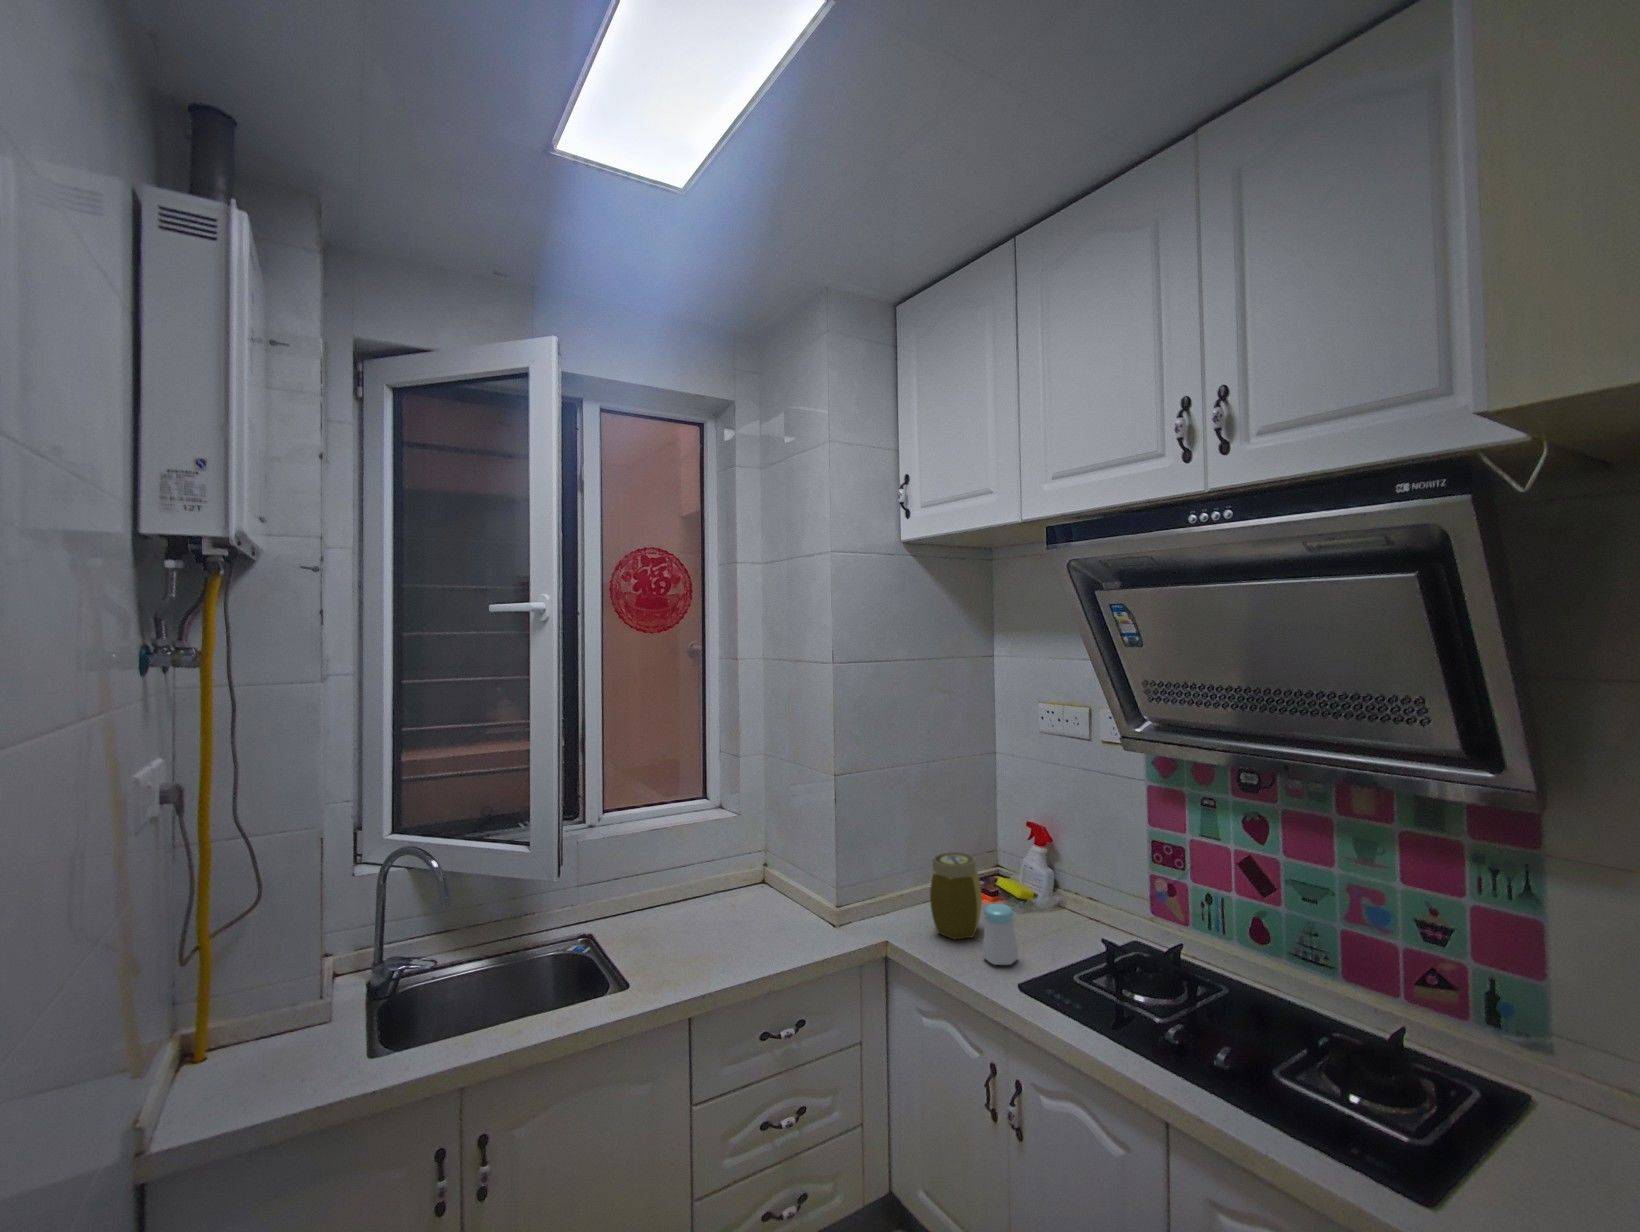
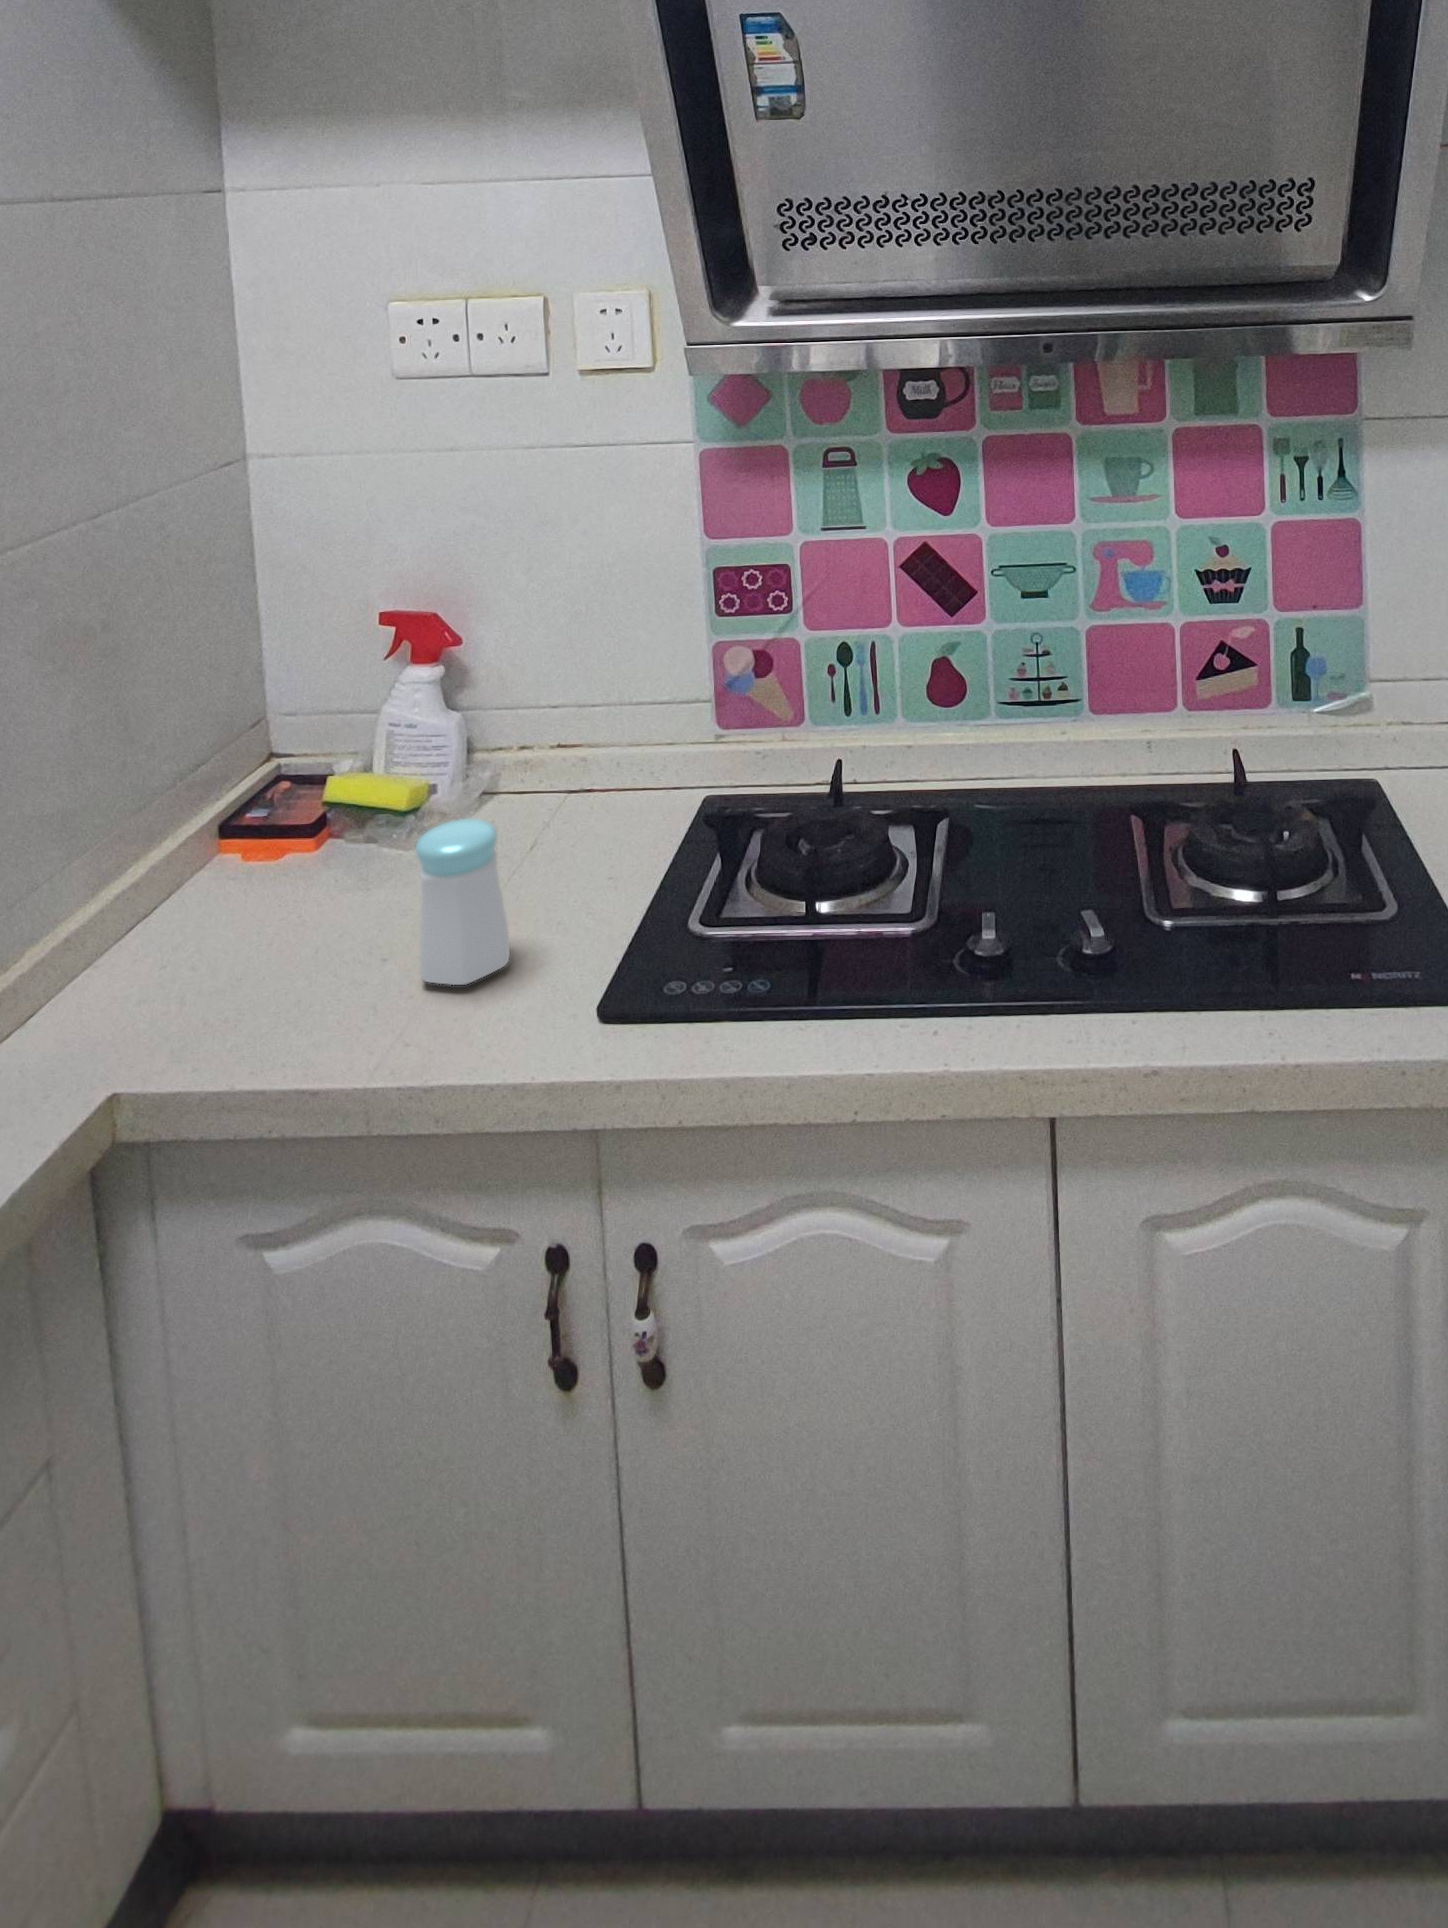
jar: present [930,852,982,939] -> none [191,731,353,986]

